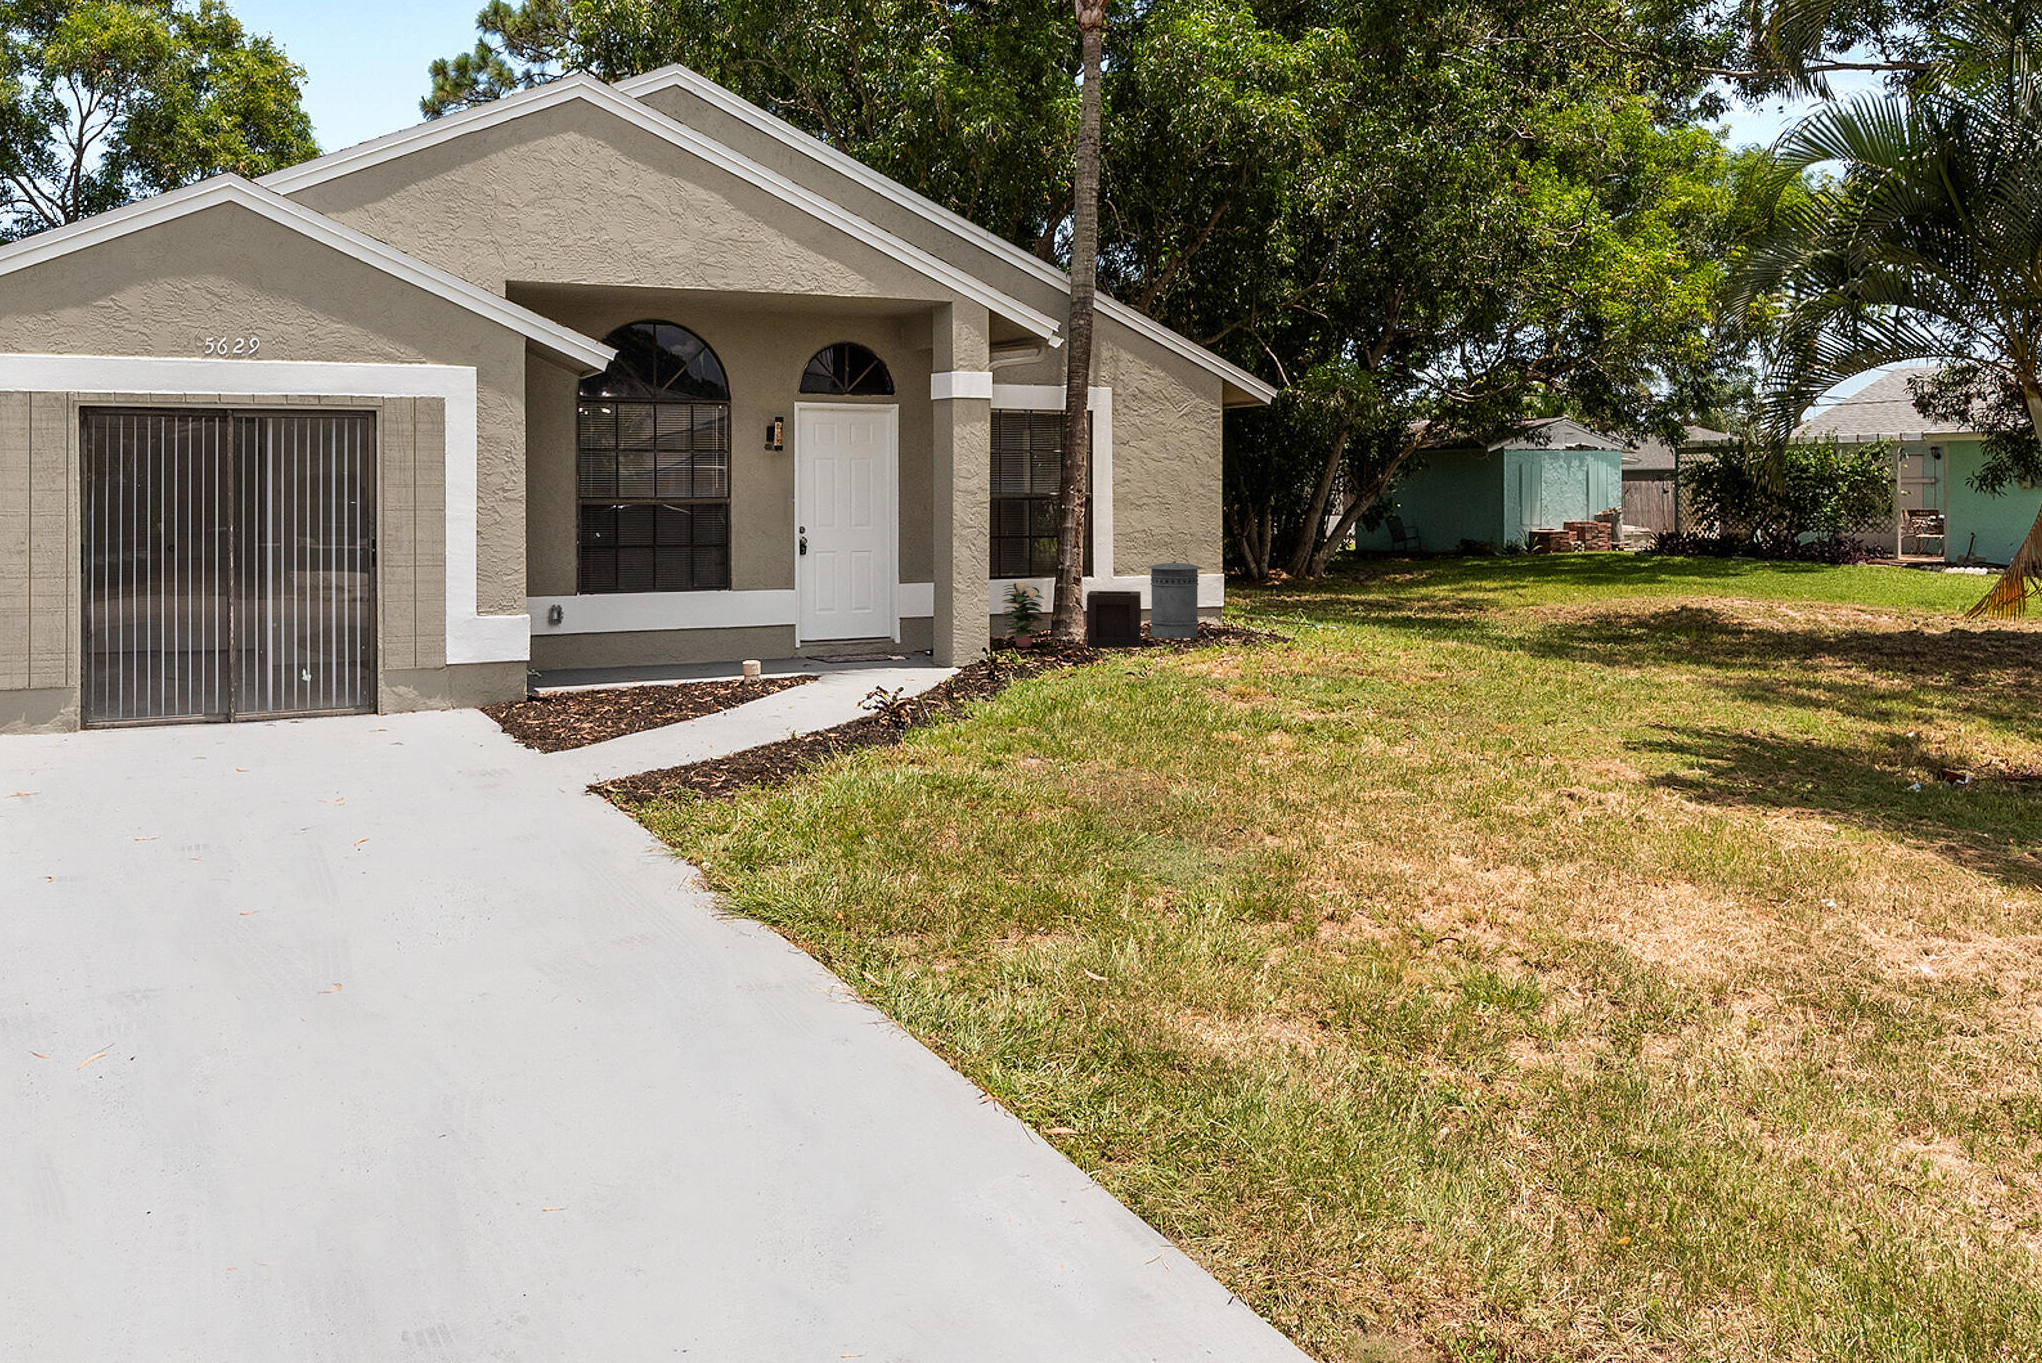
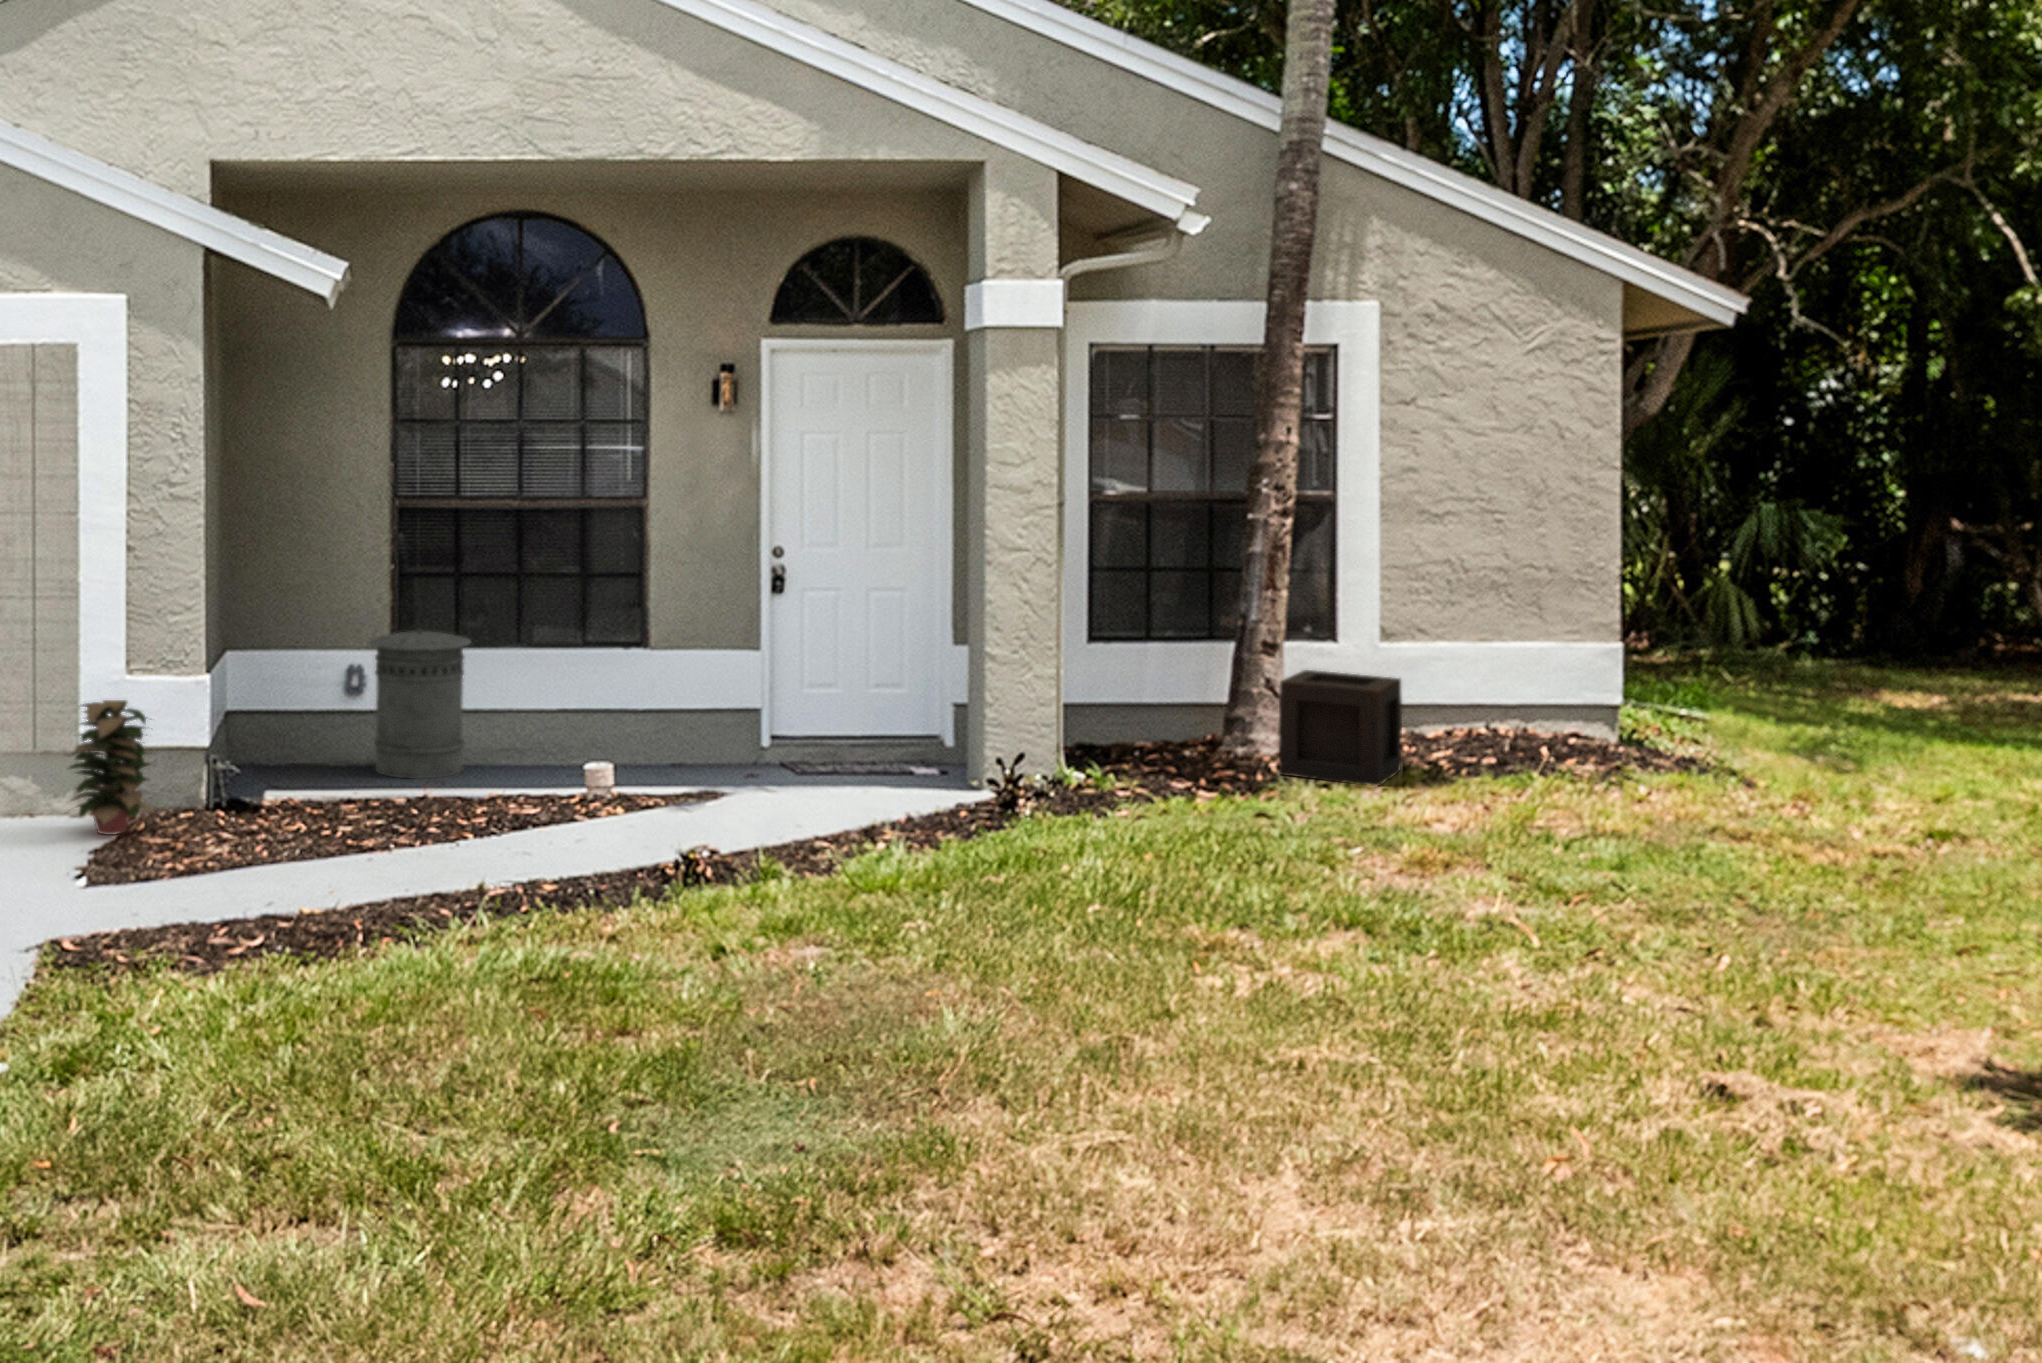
trash can: present [1147,561,1202,638] -> present [369,630,471,779]
decorative plant: present [1002,583,1044,647] -> present [69,700,154,835]

